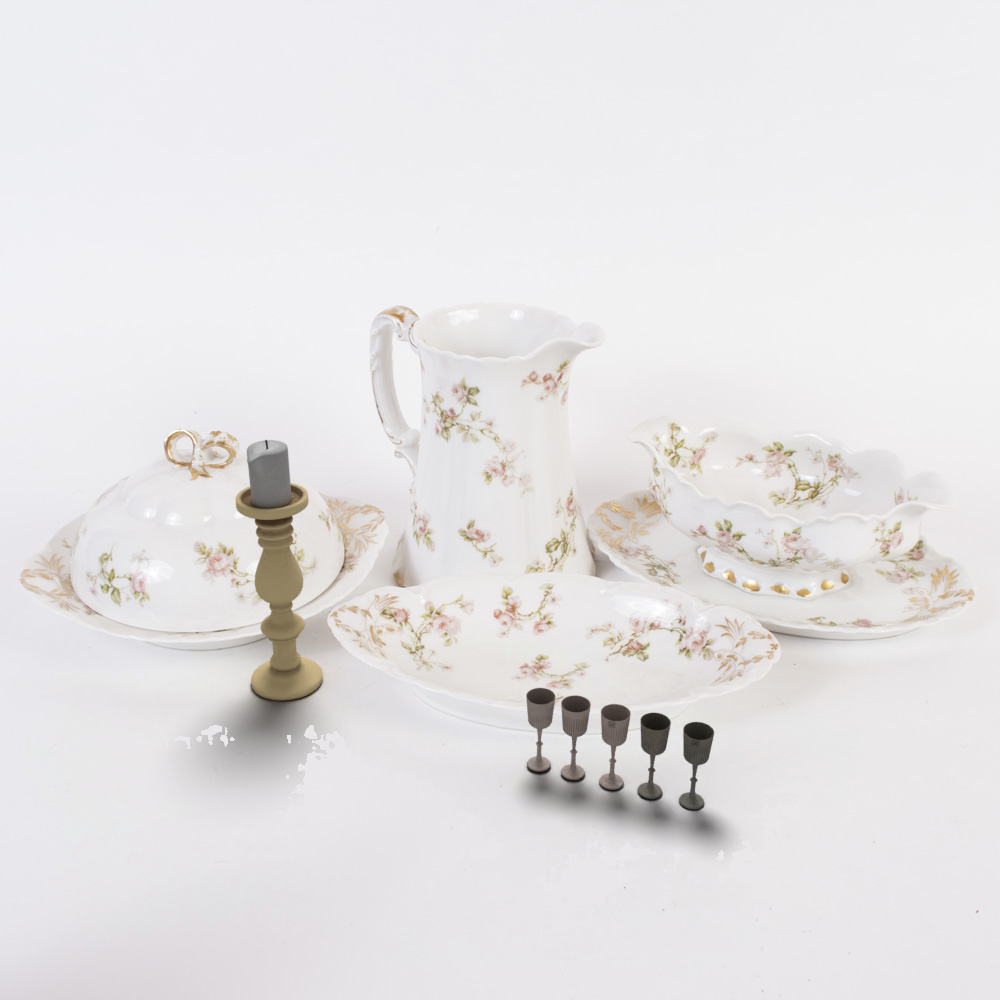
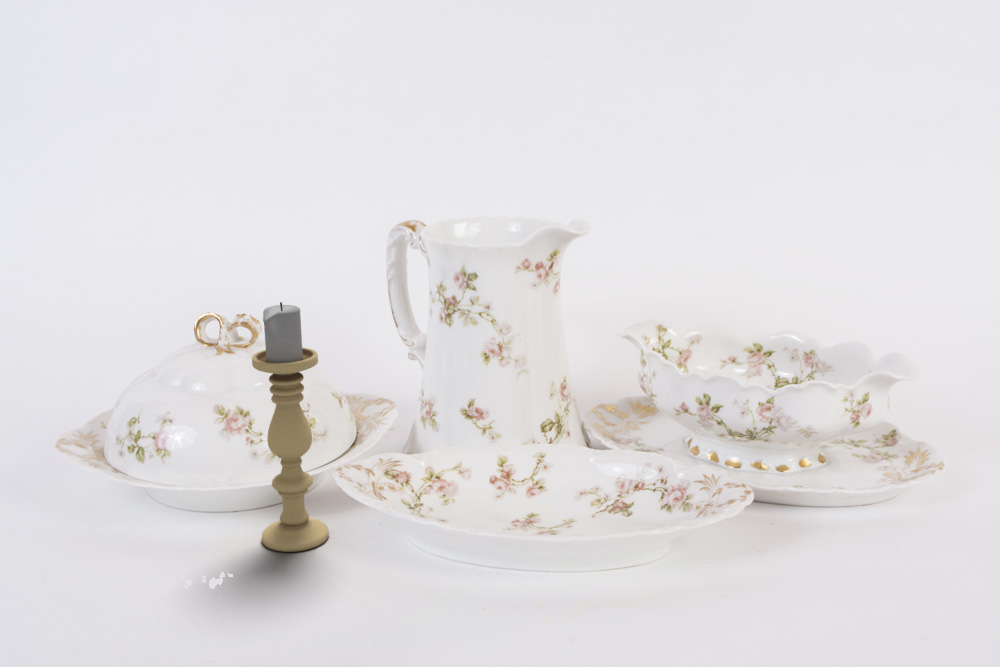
wine glass: present [526,688,714,810] -> none [512,523,688,636]

